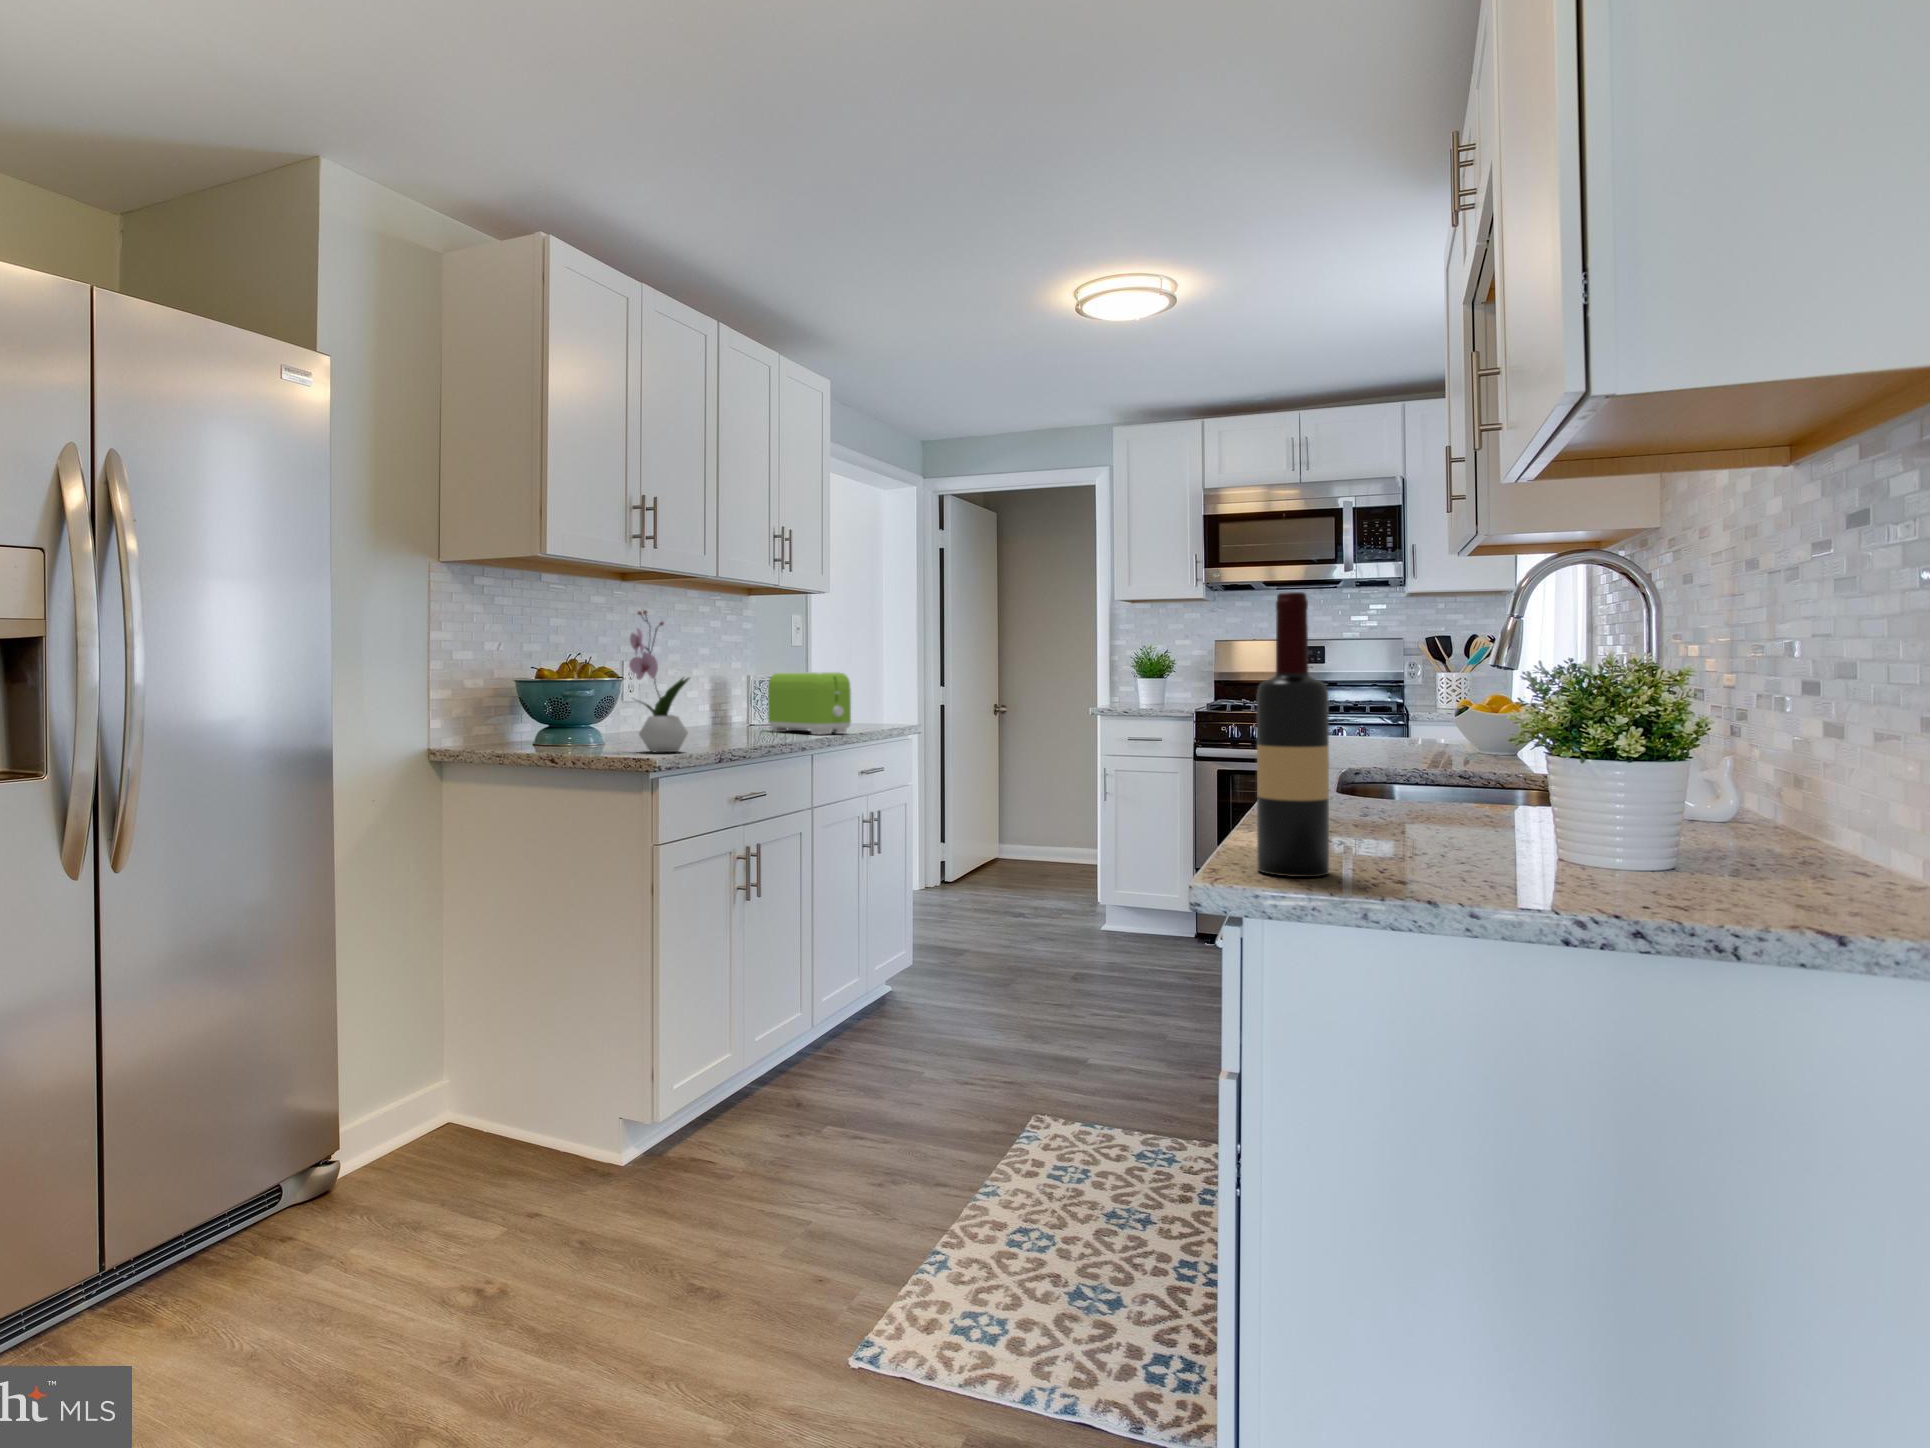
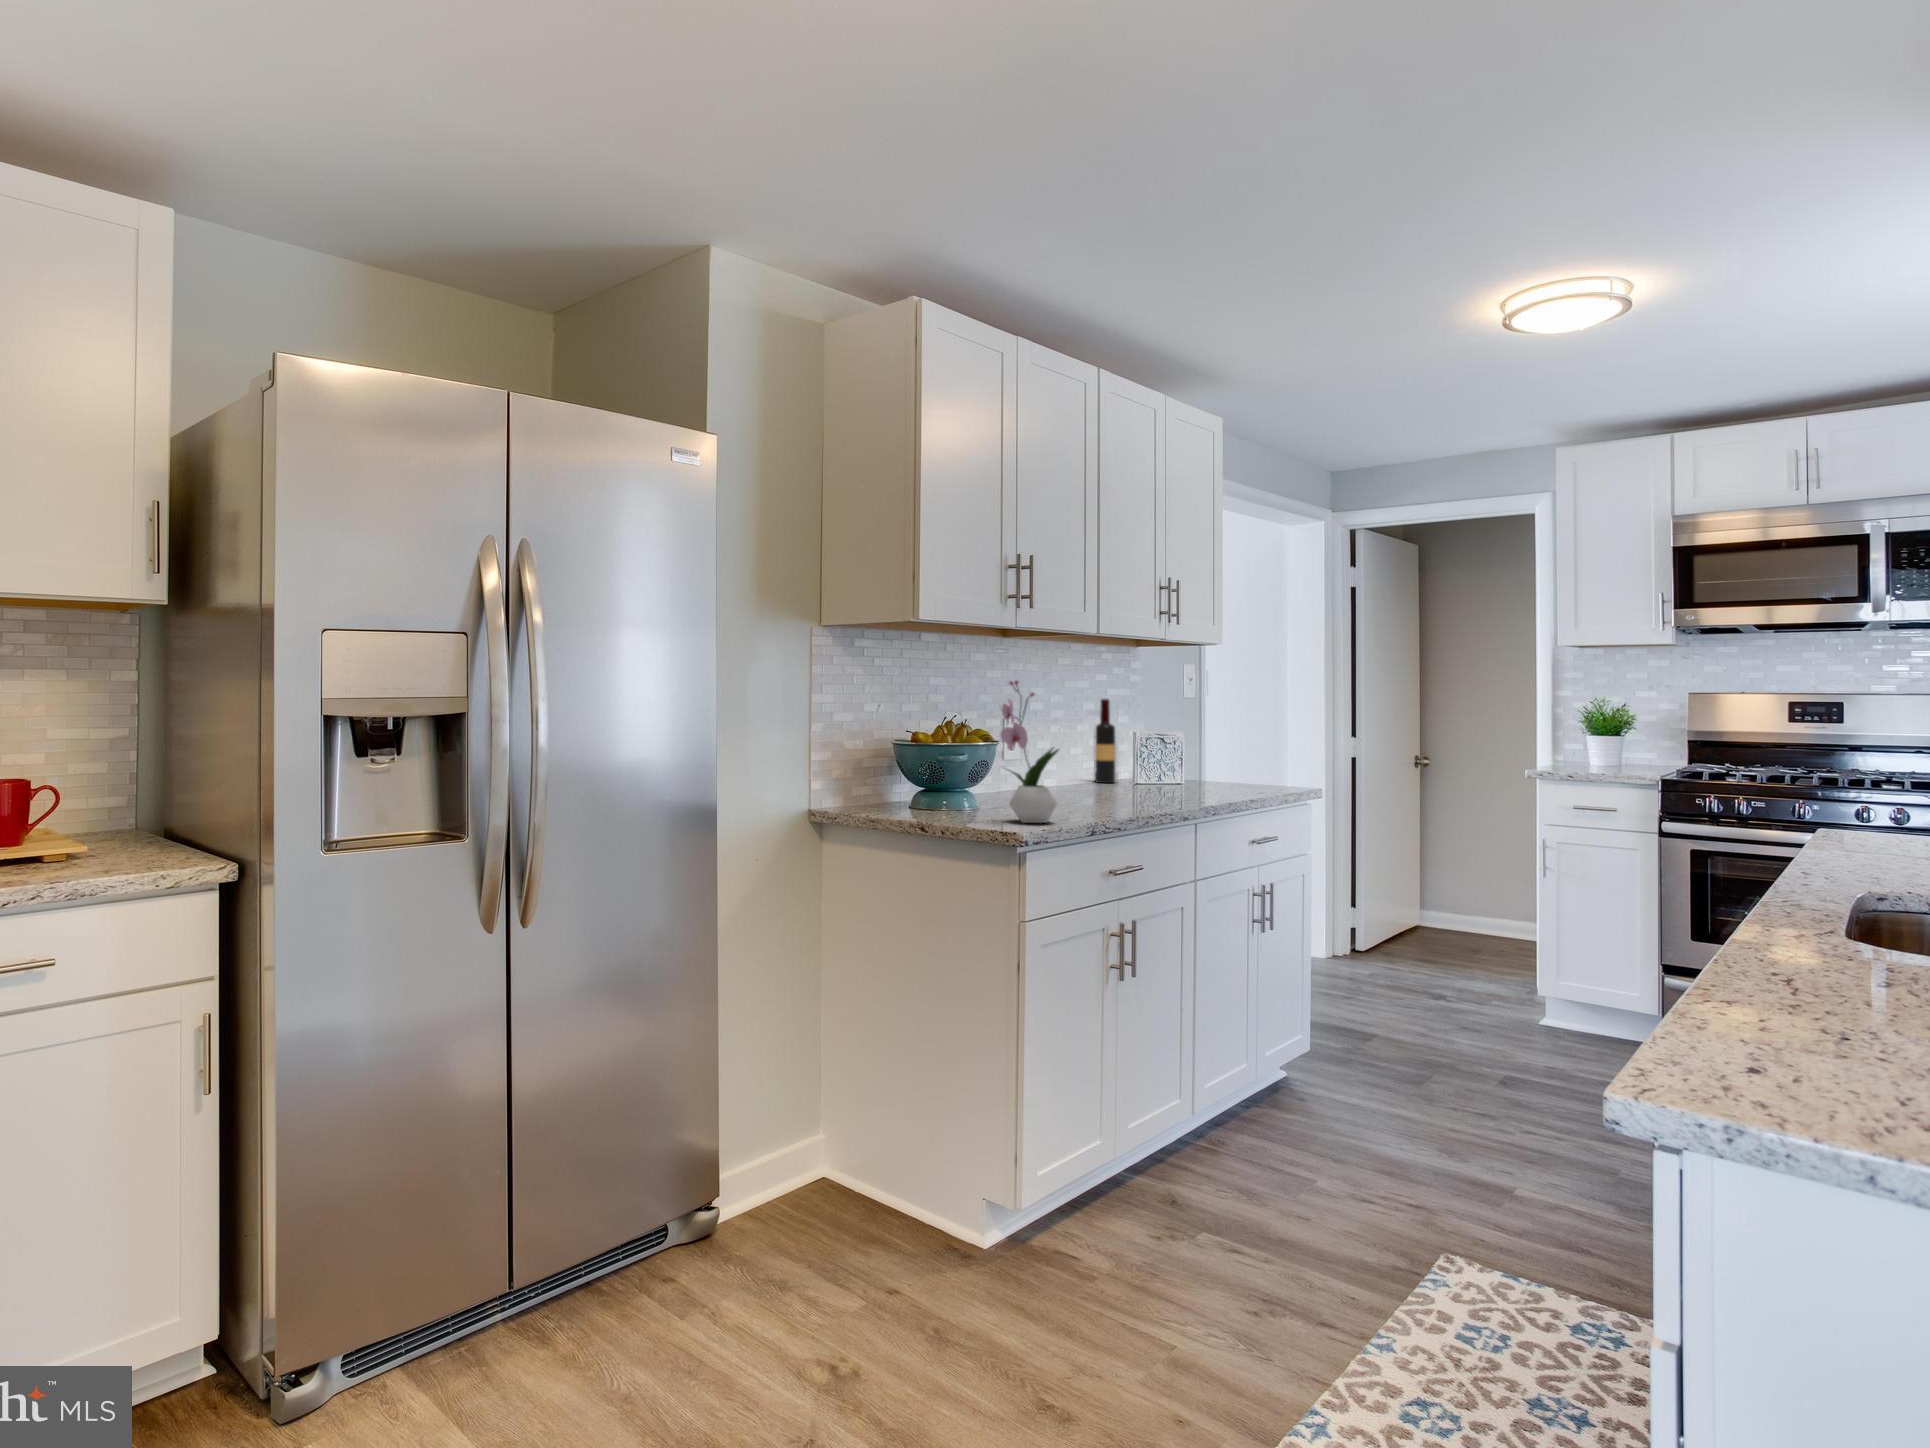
wine bottle: present [1257,592,1329,877] -> present [1095,699,1115,783]
toaster: present [768,672,851,734] -> none [1143,729,1230,797]

